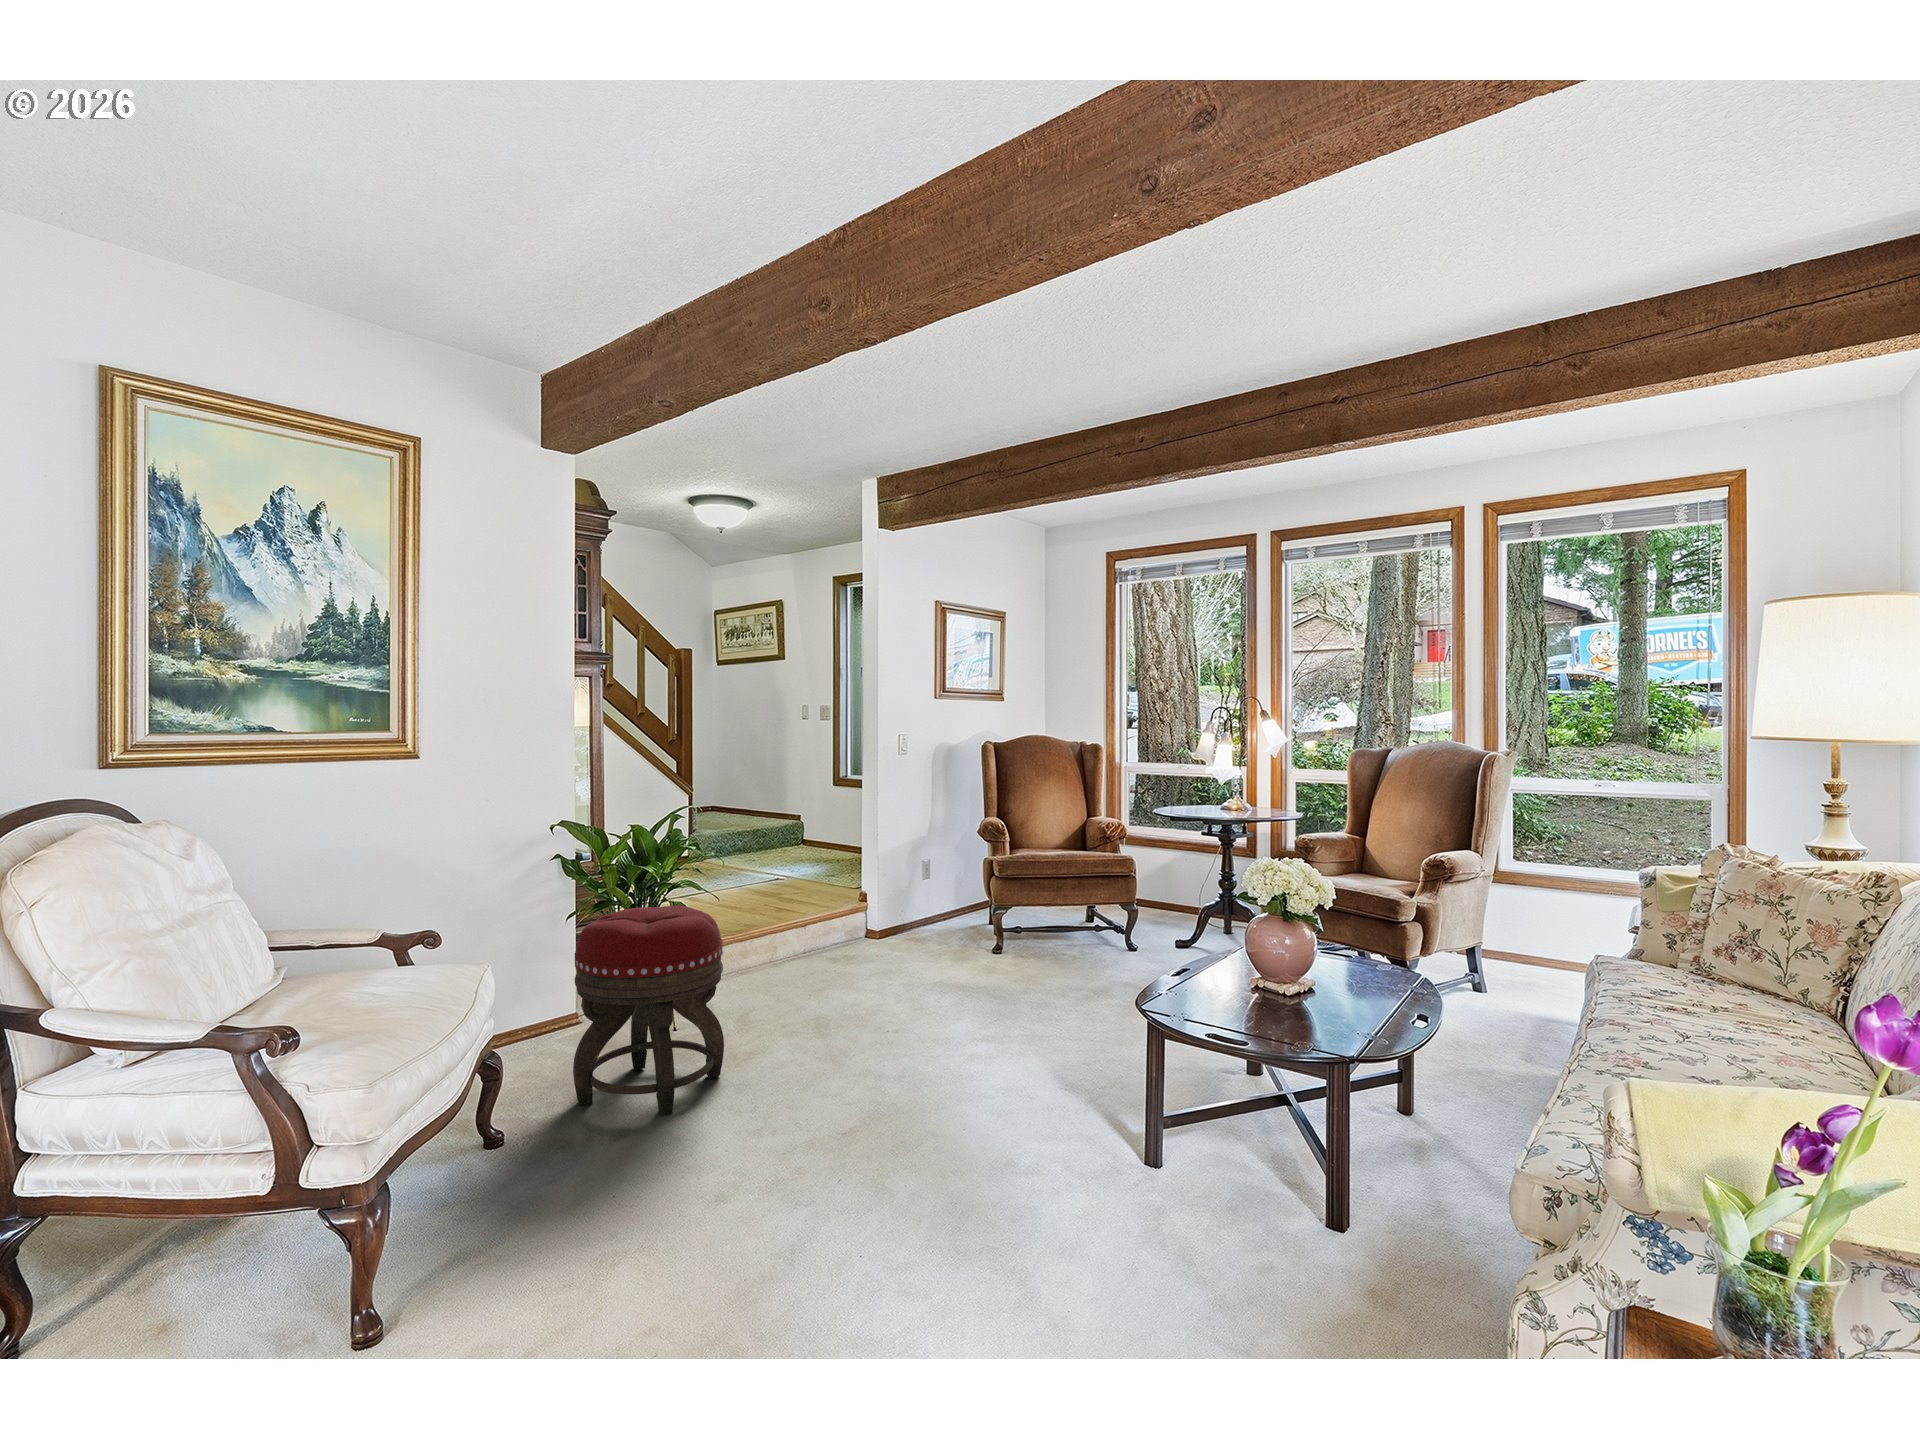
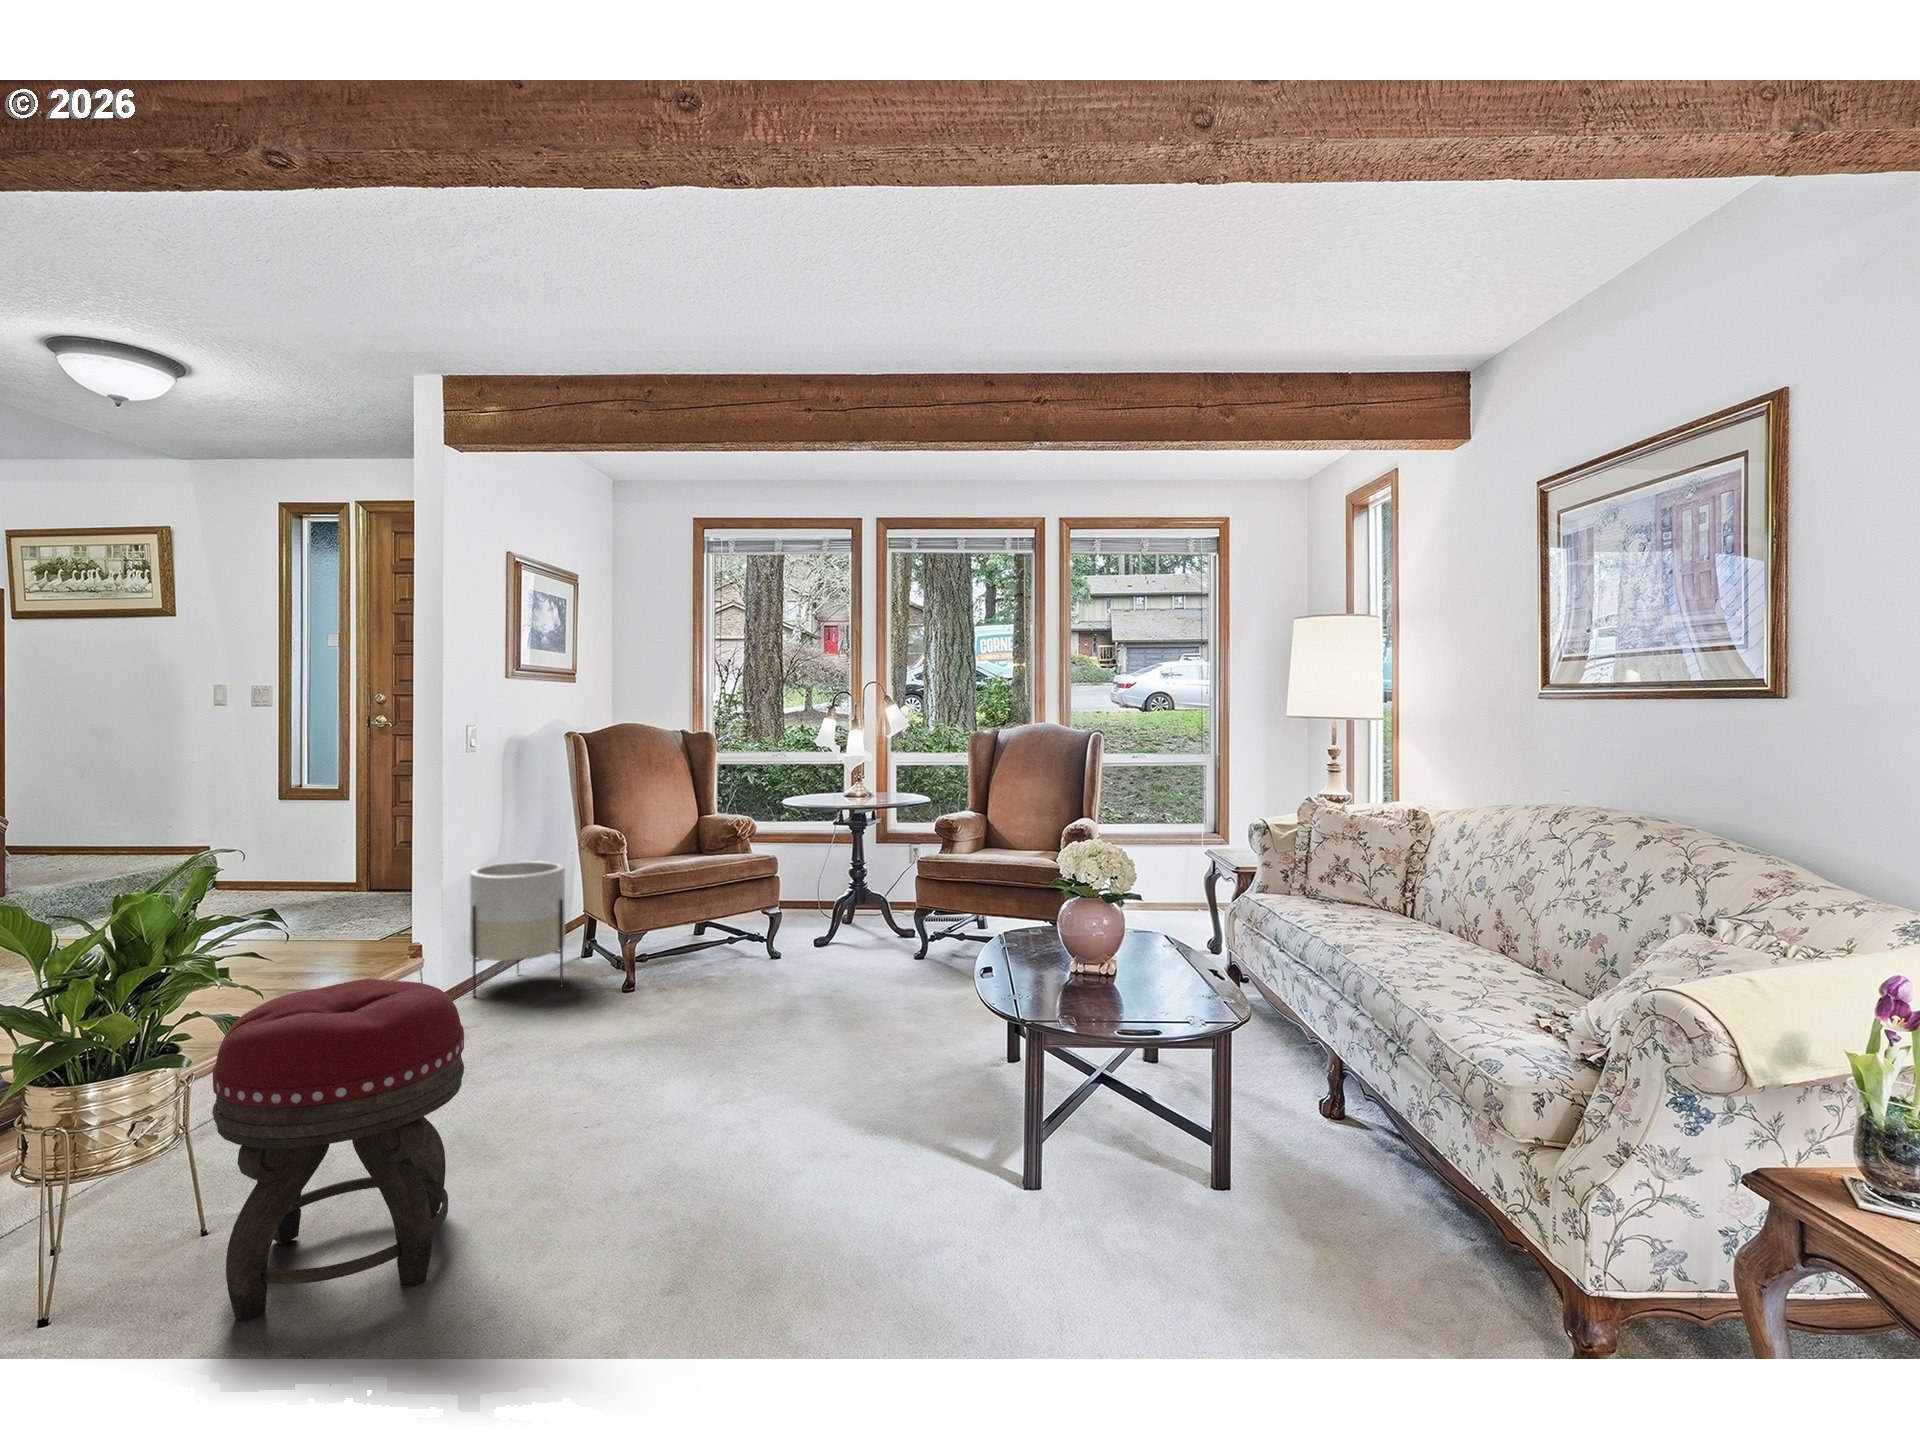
planter: none [886,844,956,947] -> present [470,861,565,997]

